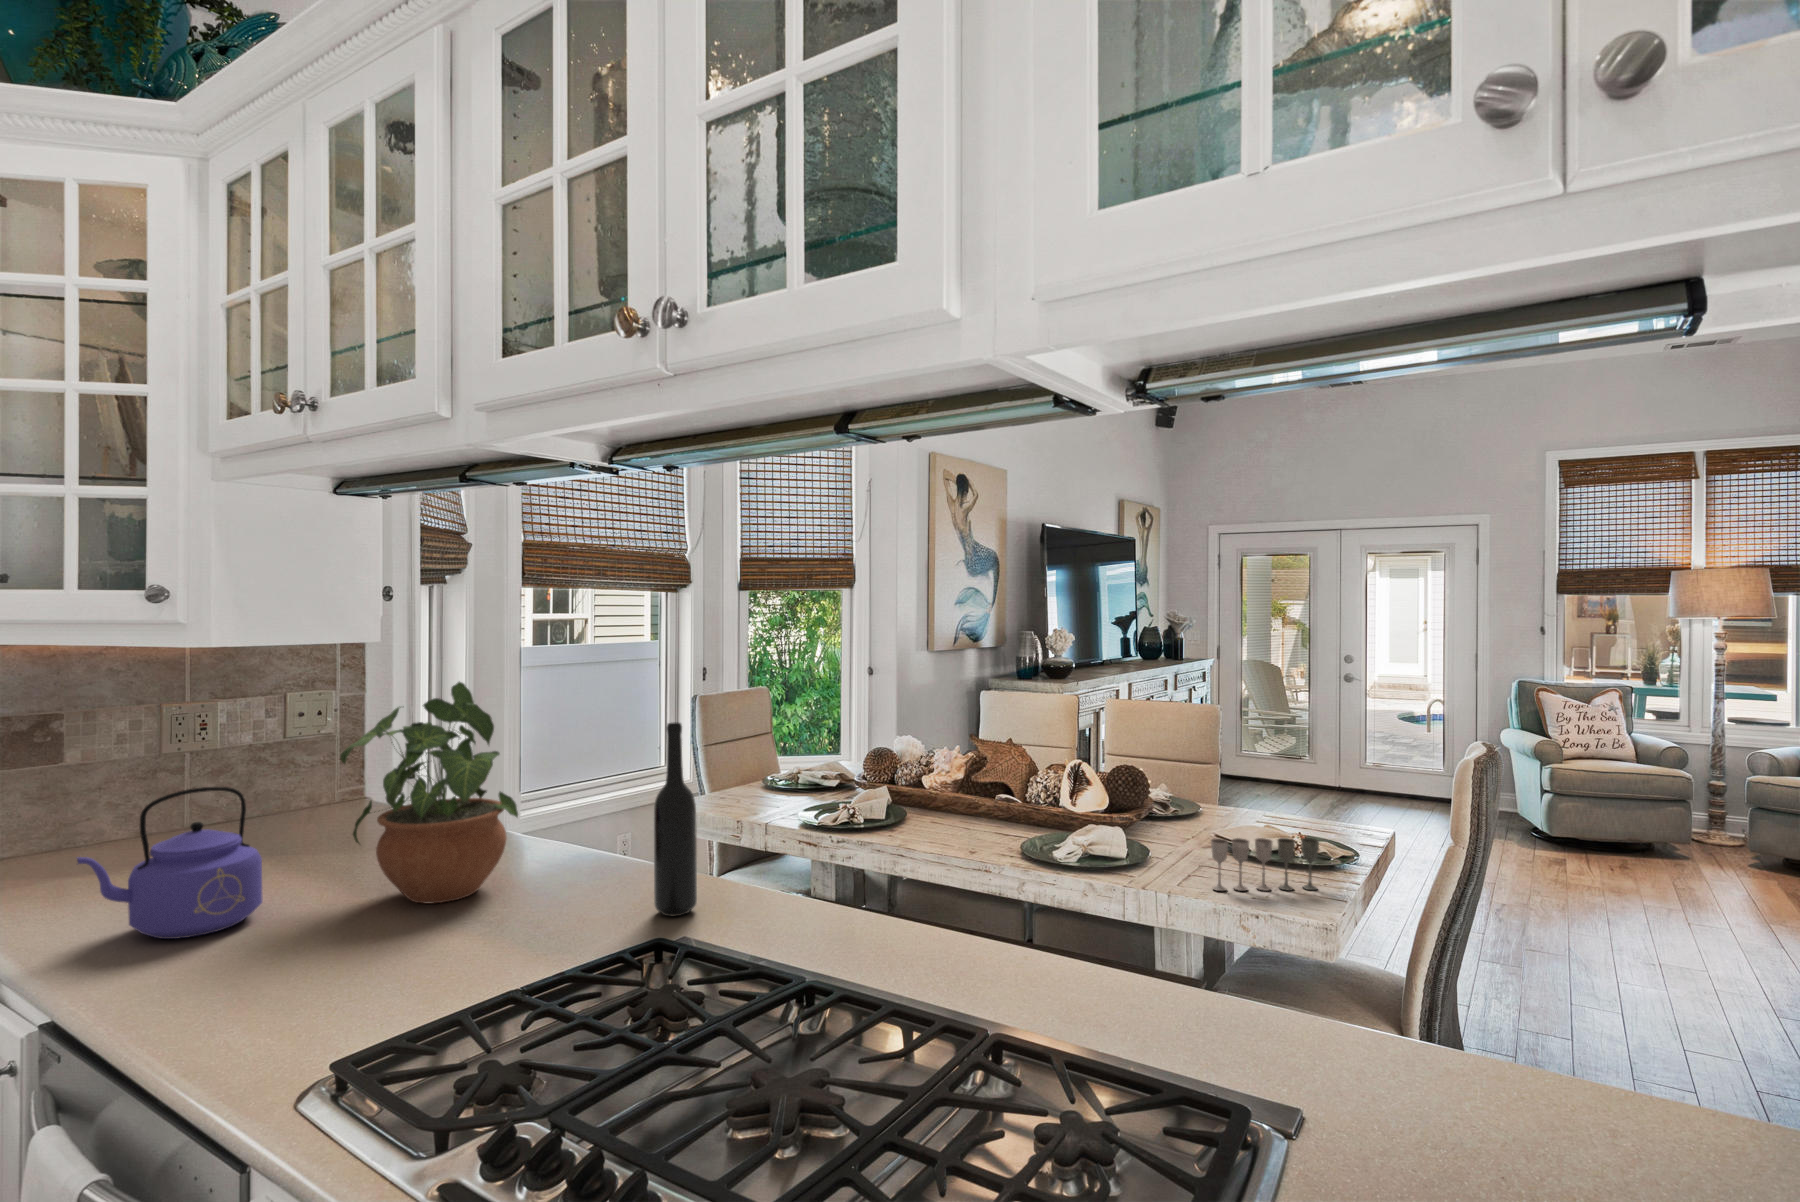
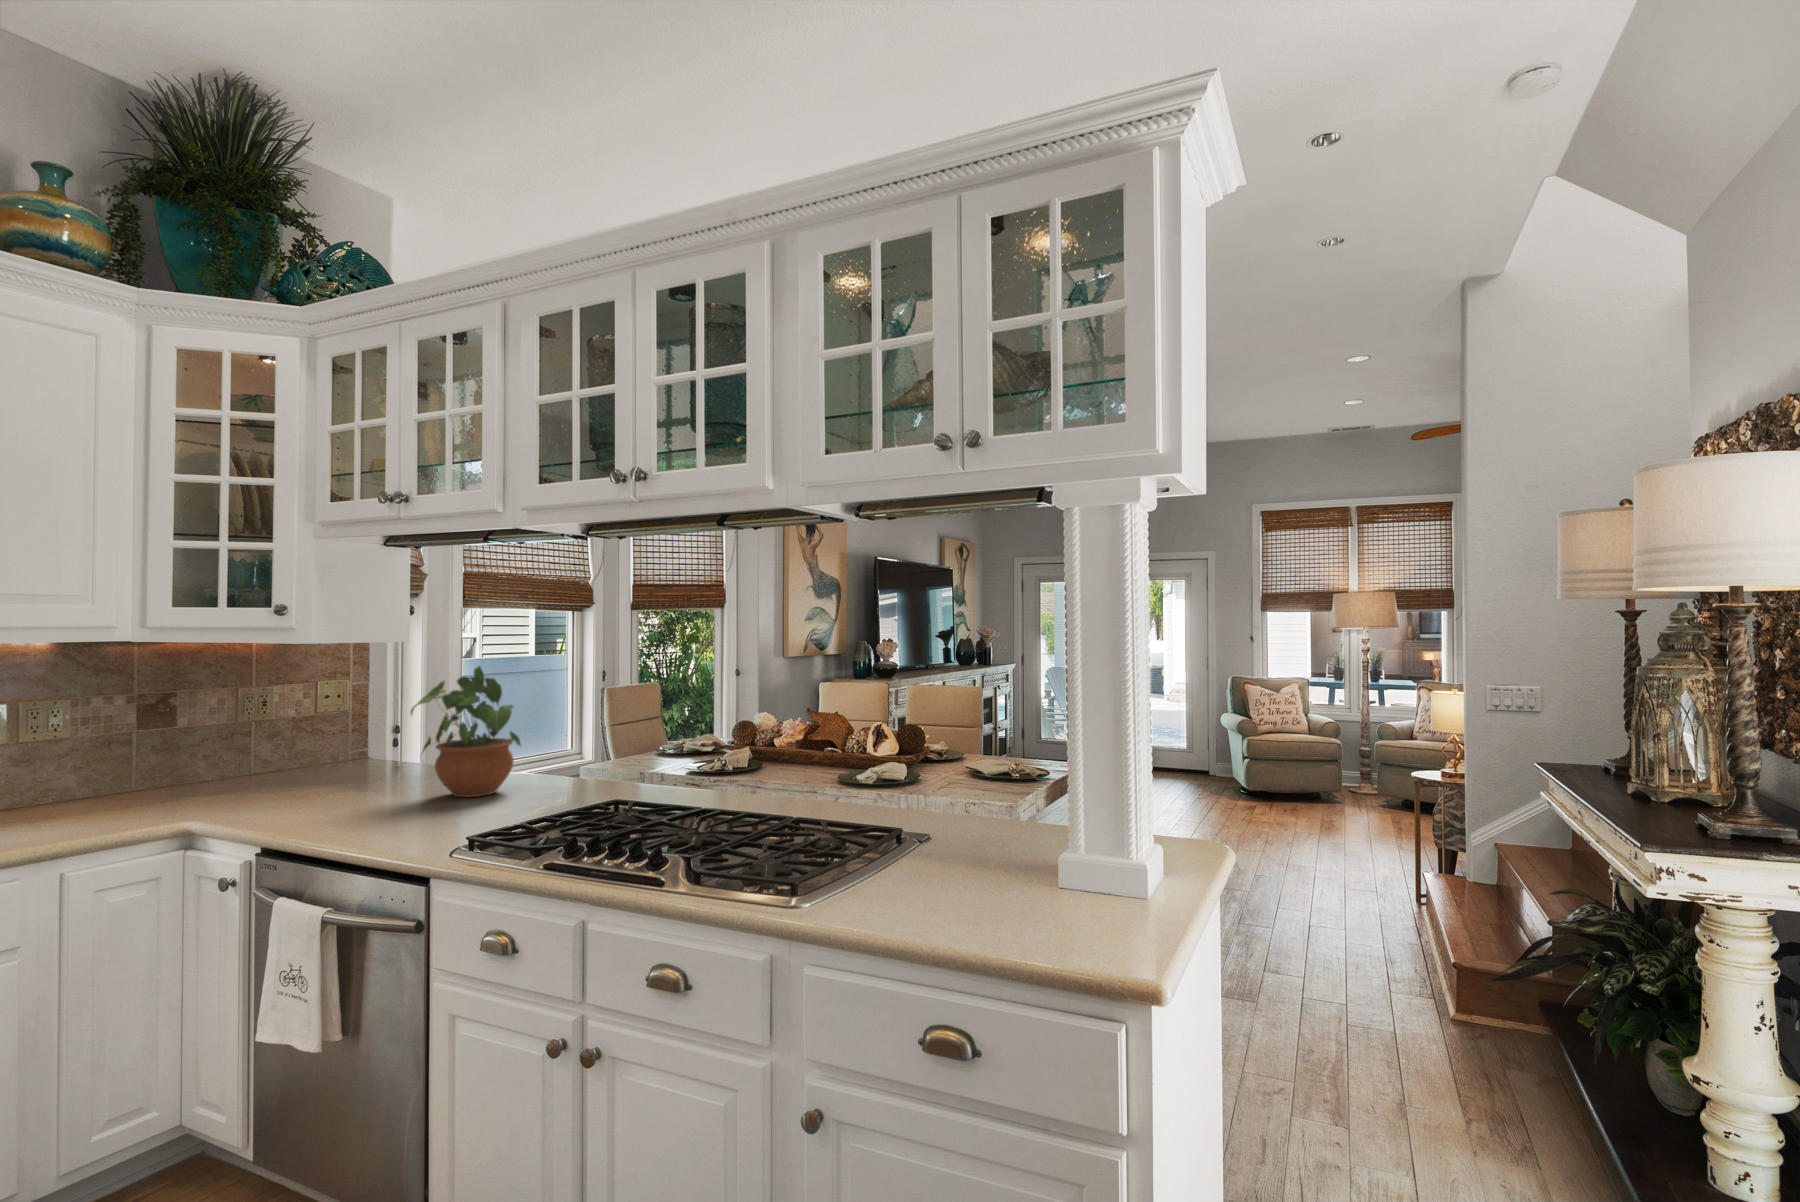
bottle: present [654,723,697,916] -> none [612,685,637,797]
kettle: present [77,787,263,939] -> none [270,727,368,814]
wine glass: present [1211,838,1319,891] -> none [948,757,1011,789]

